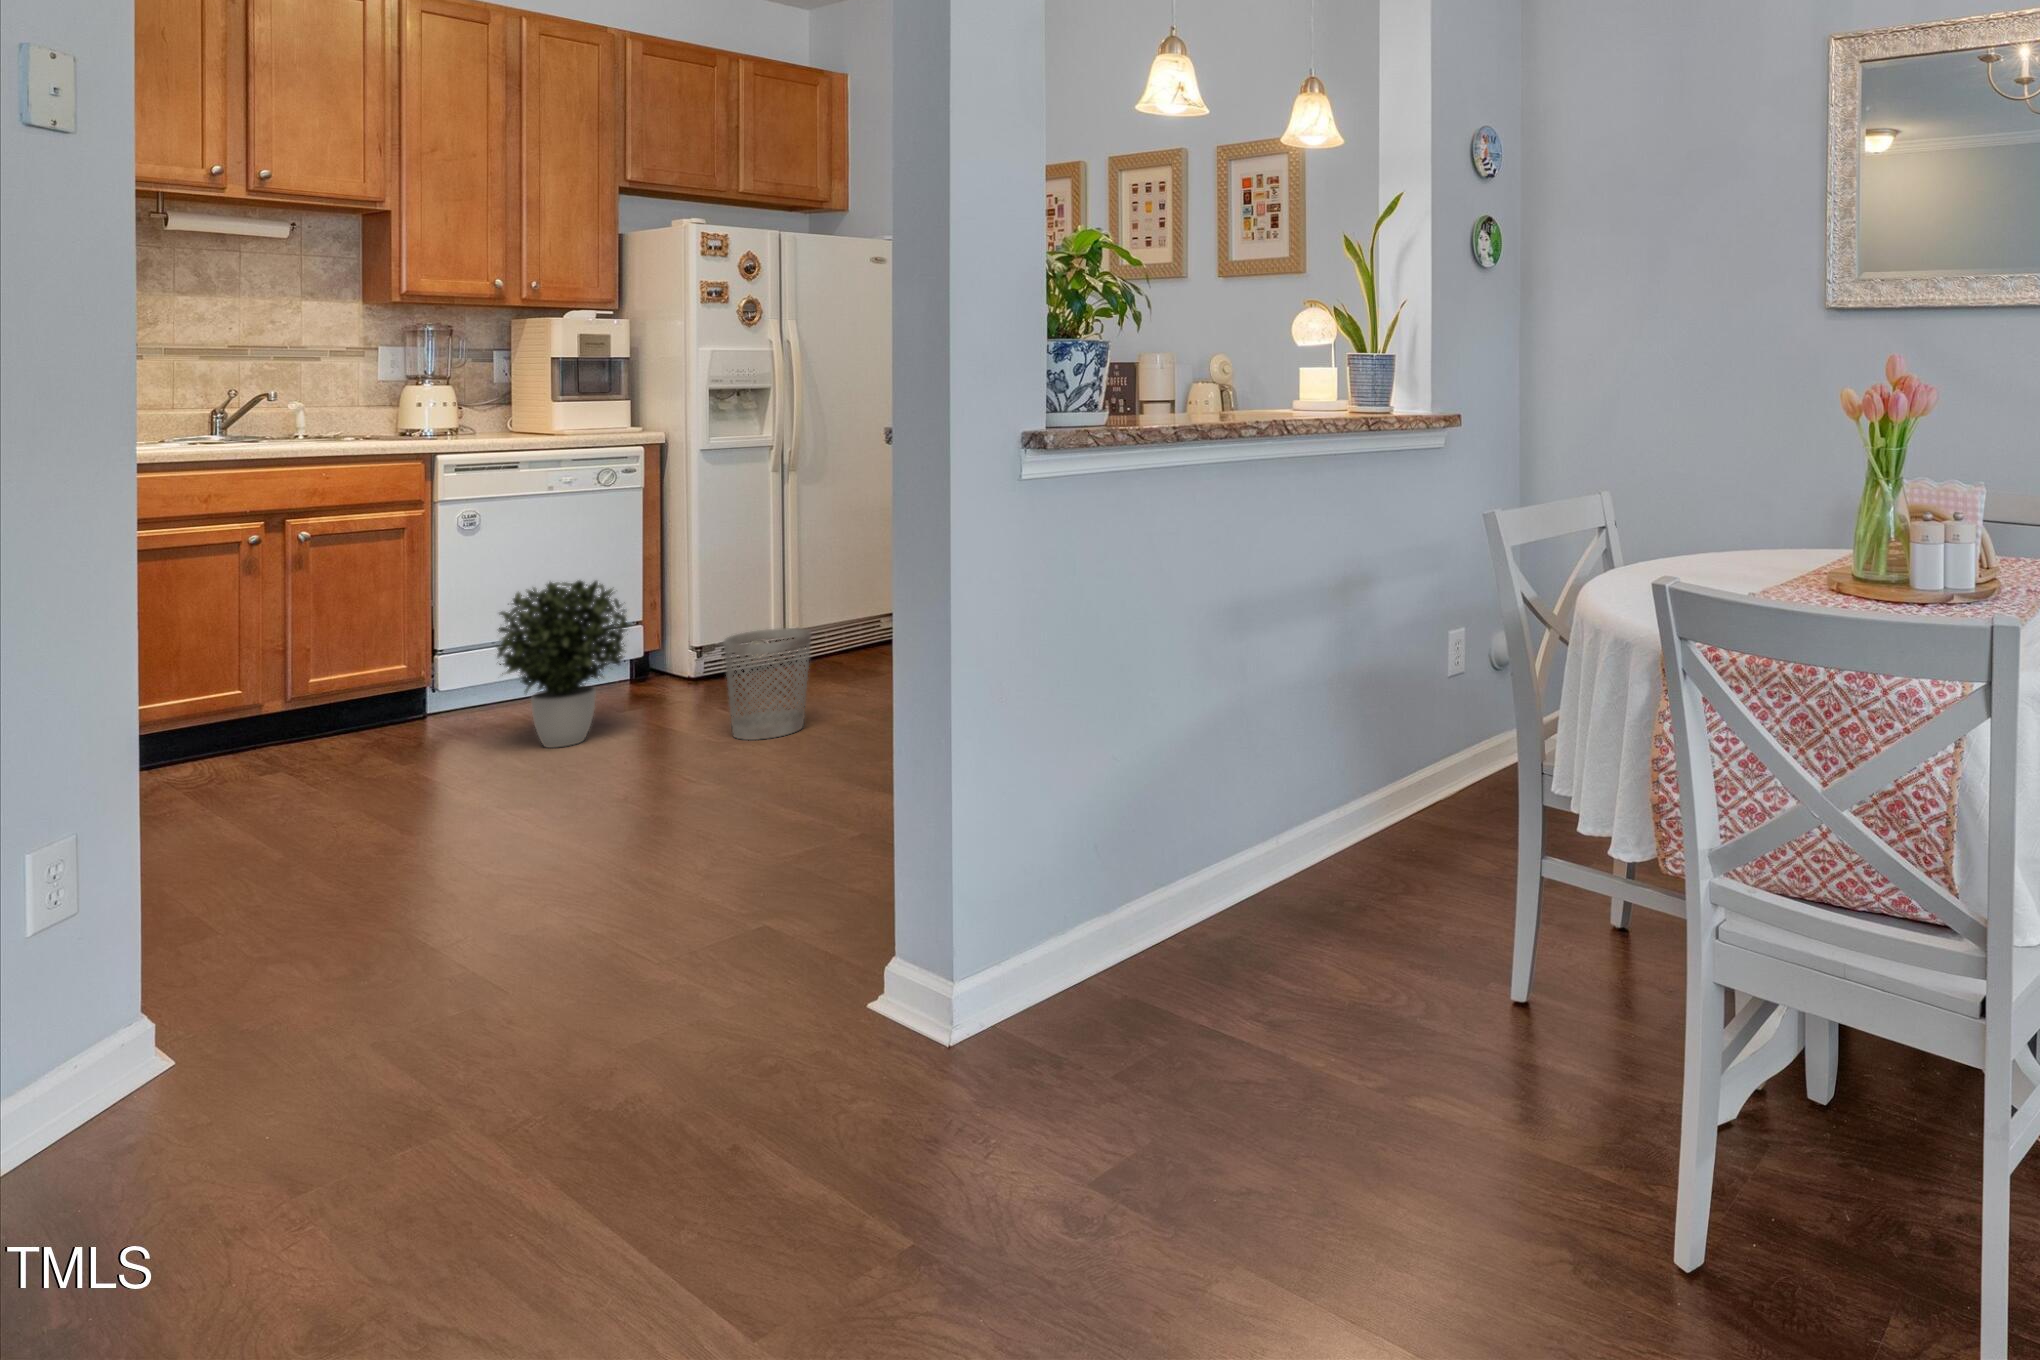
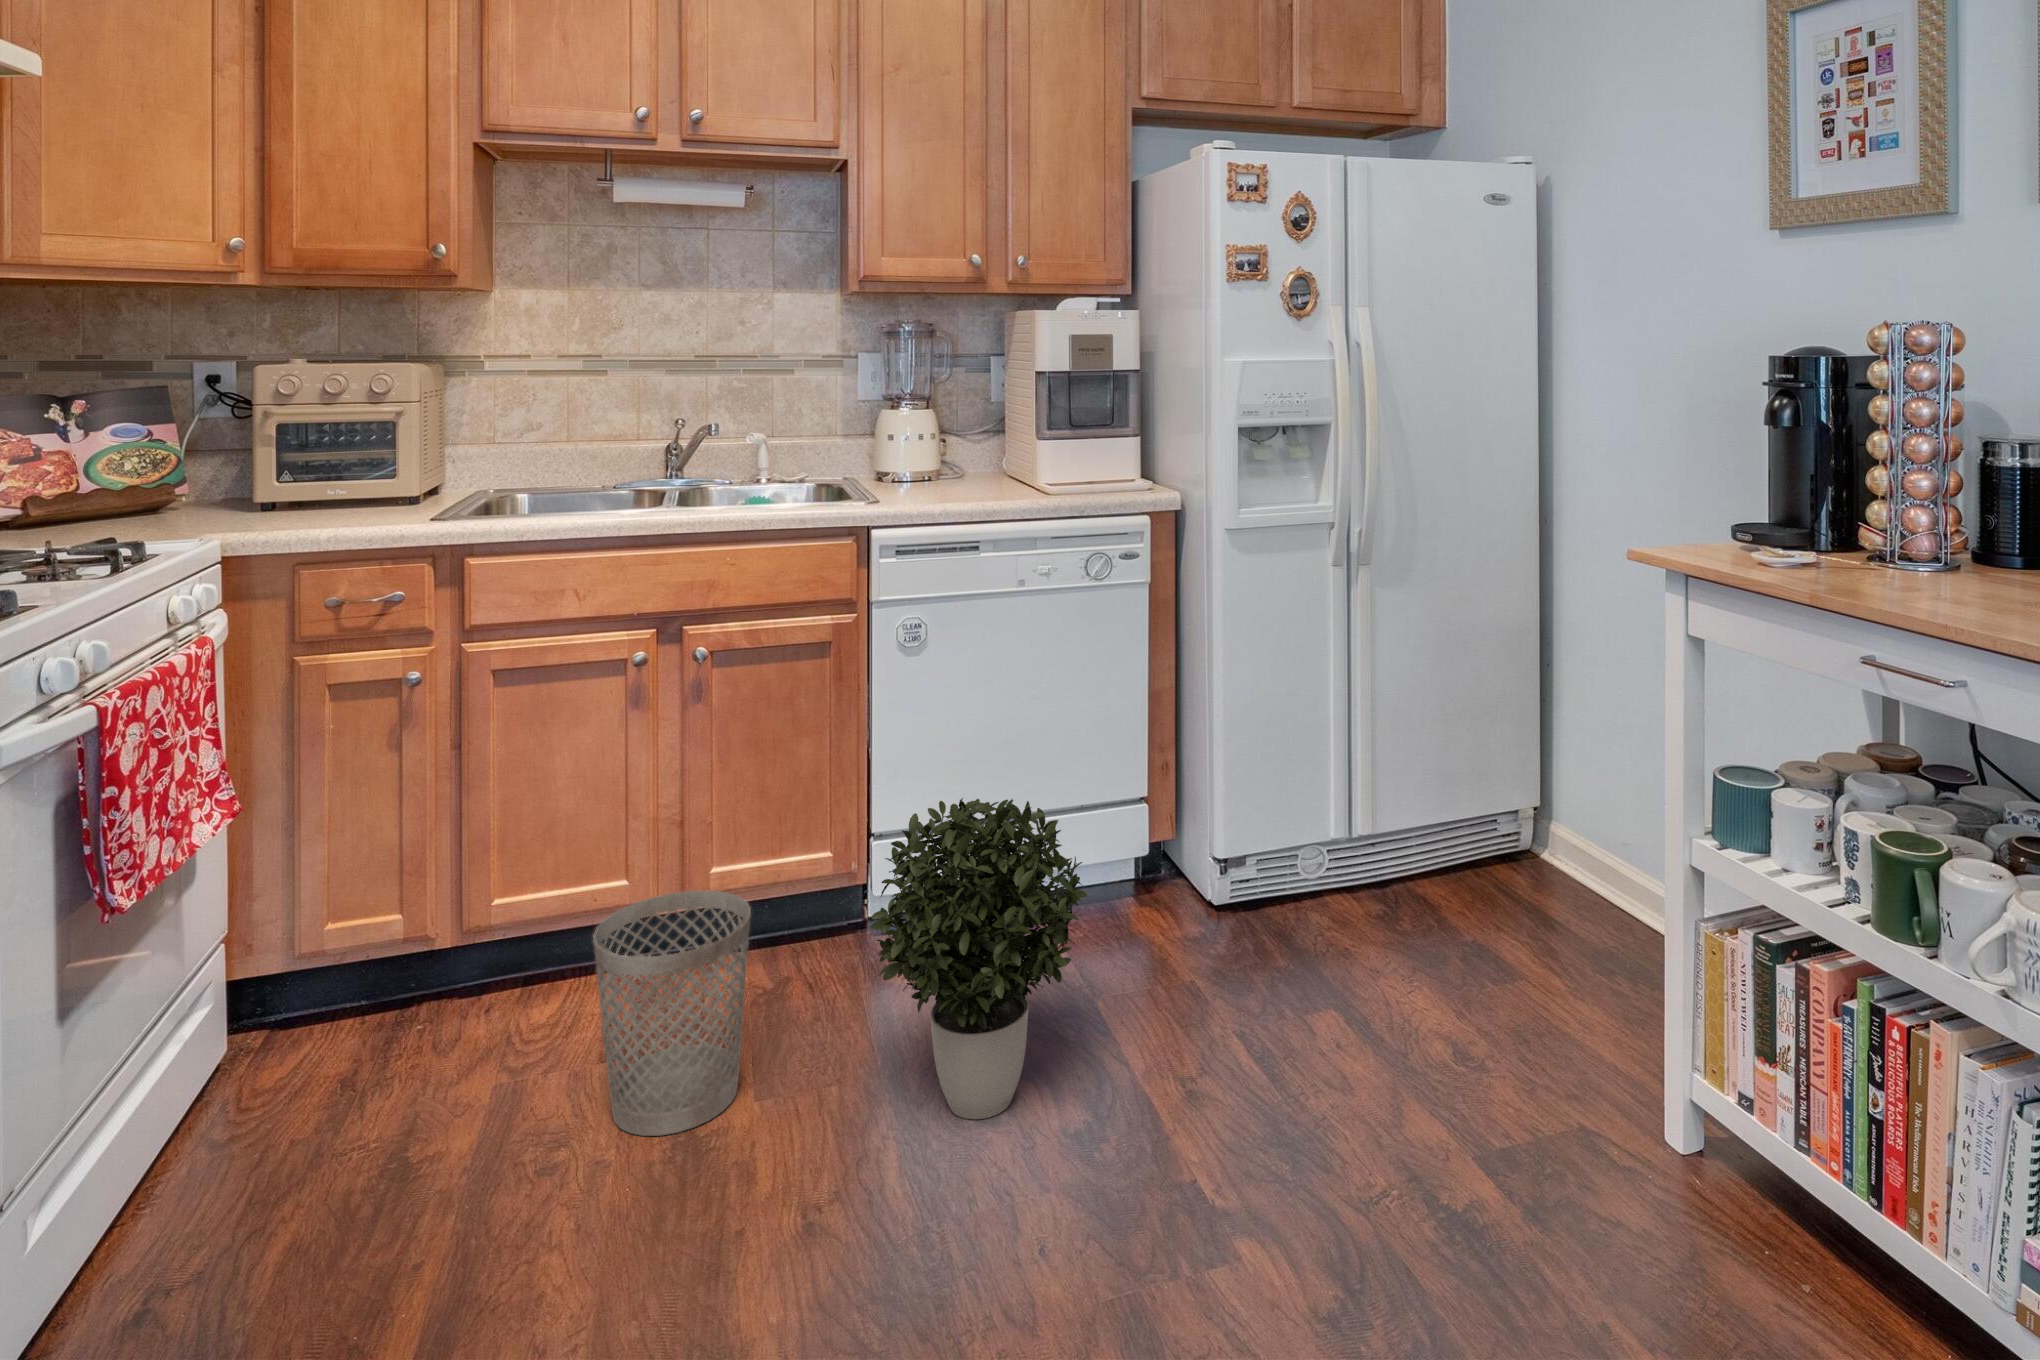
wastebasket: present [723,628,811,740] -> present [593,891,751,1136]

